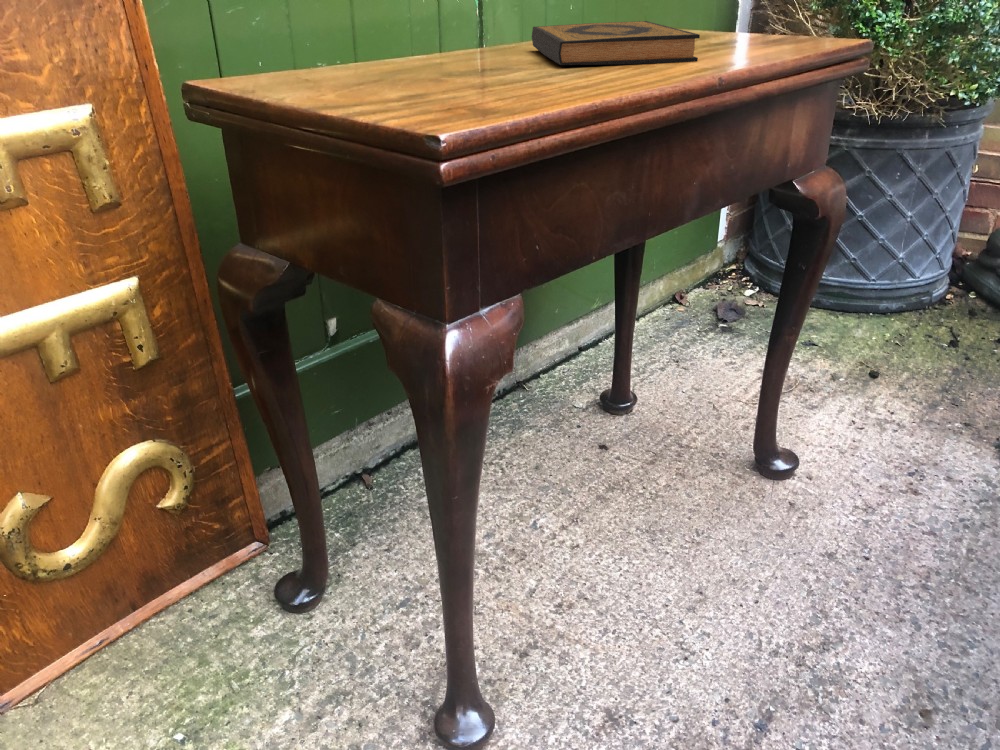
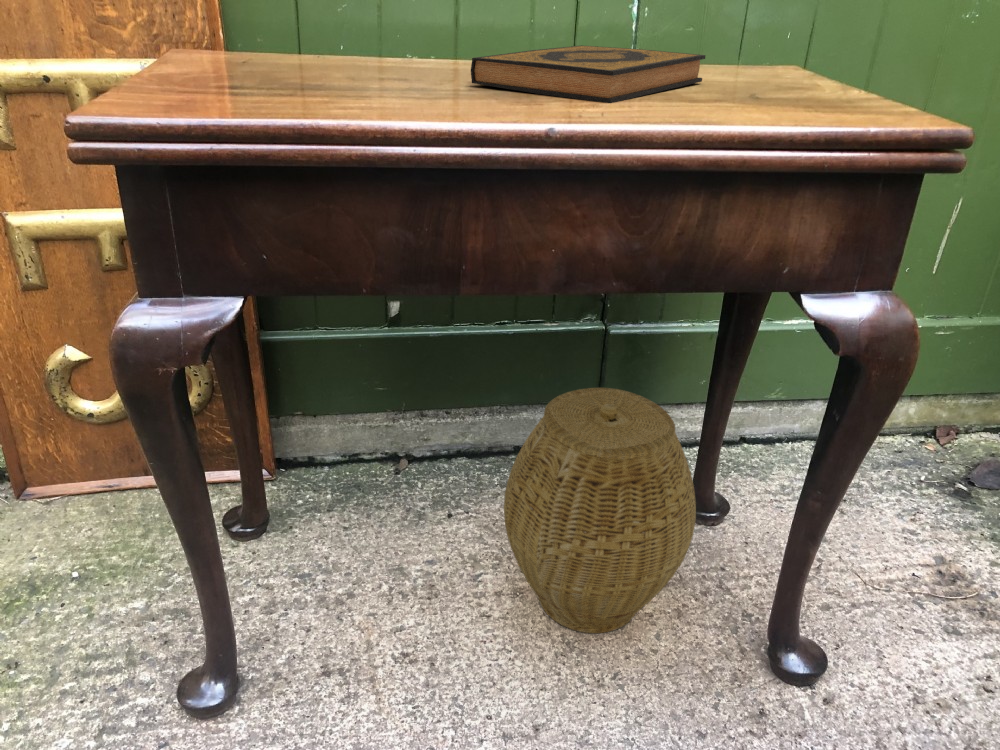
woven basket: none [545,315,708,522] -> present [504,388,696,633]

